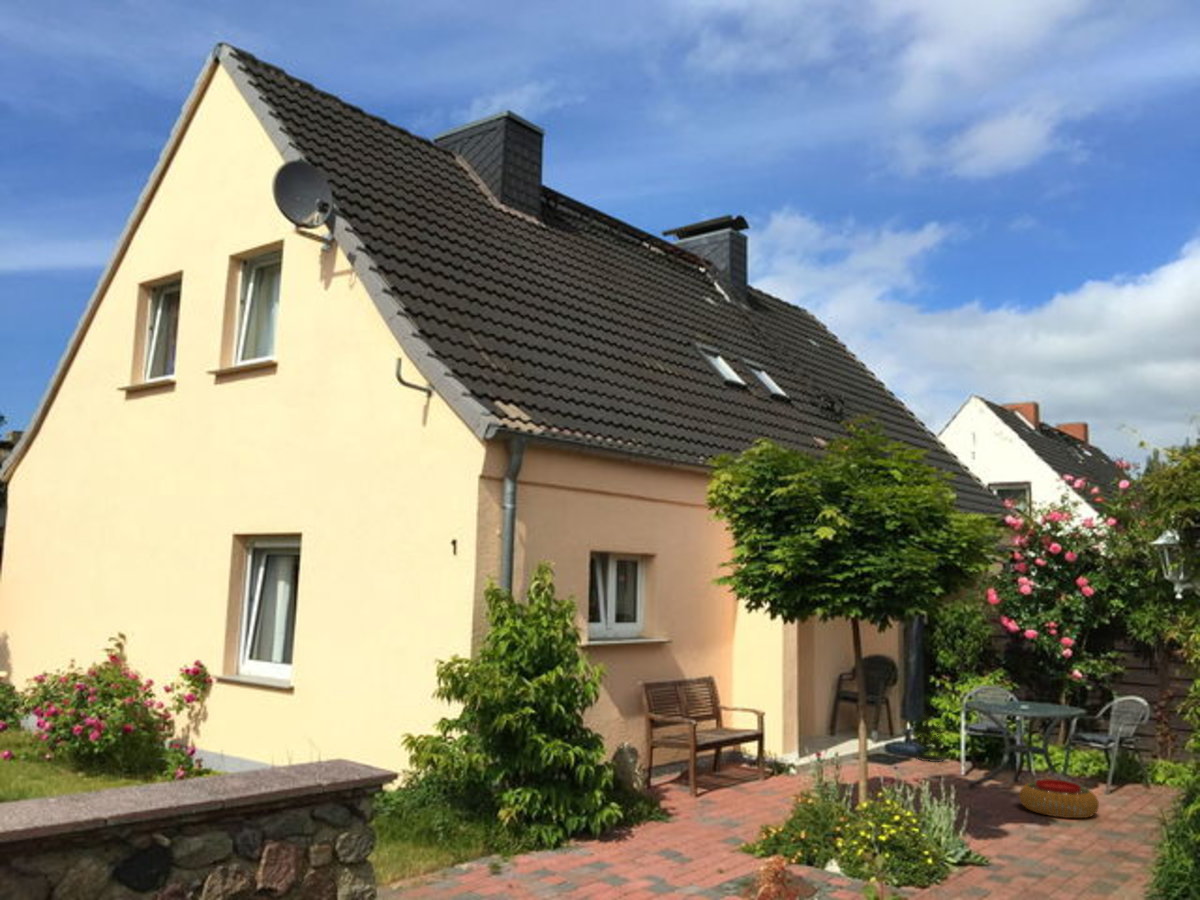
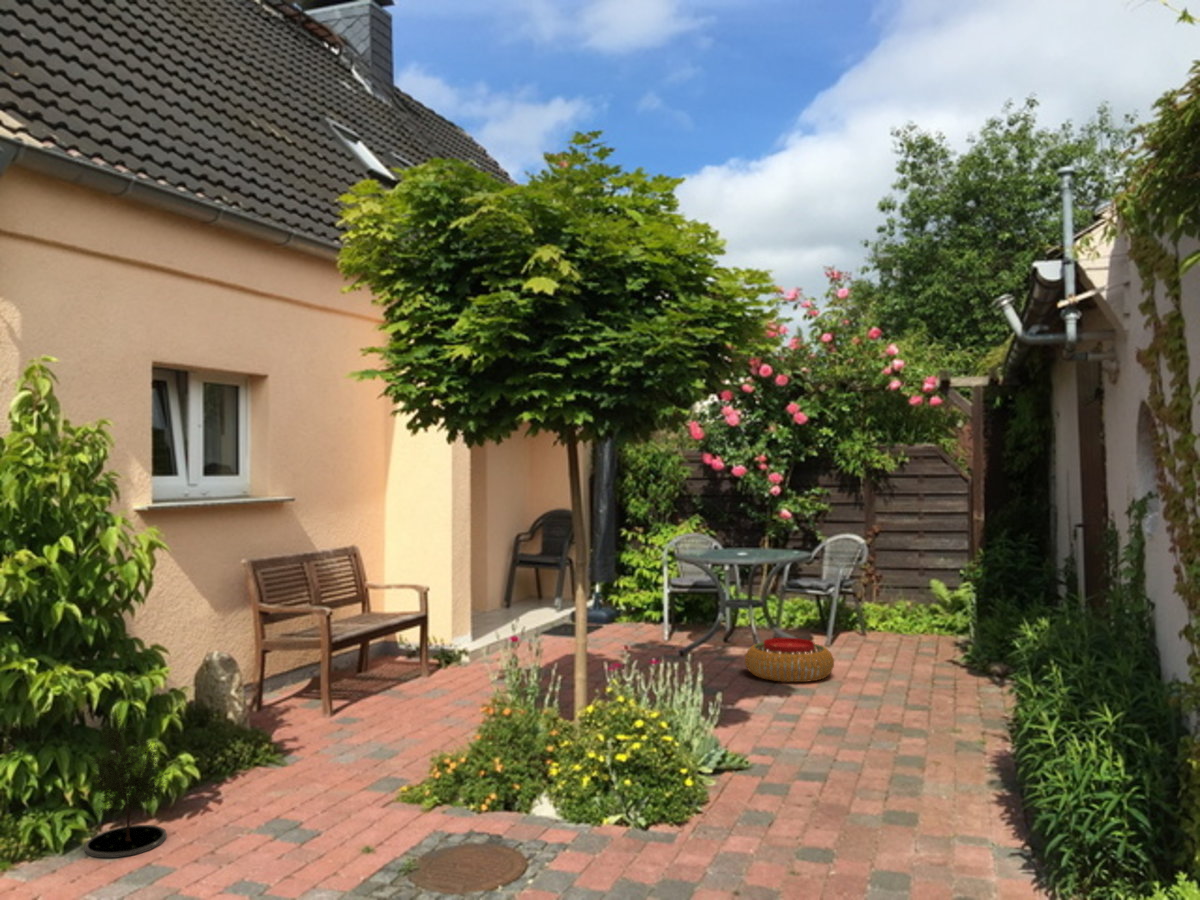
potted tree: present [916,712,943,762] -> present [84,718,169,858]

